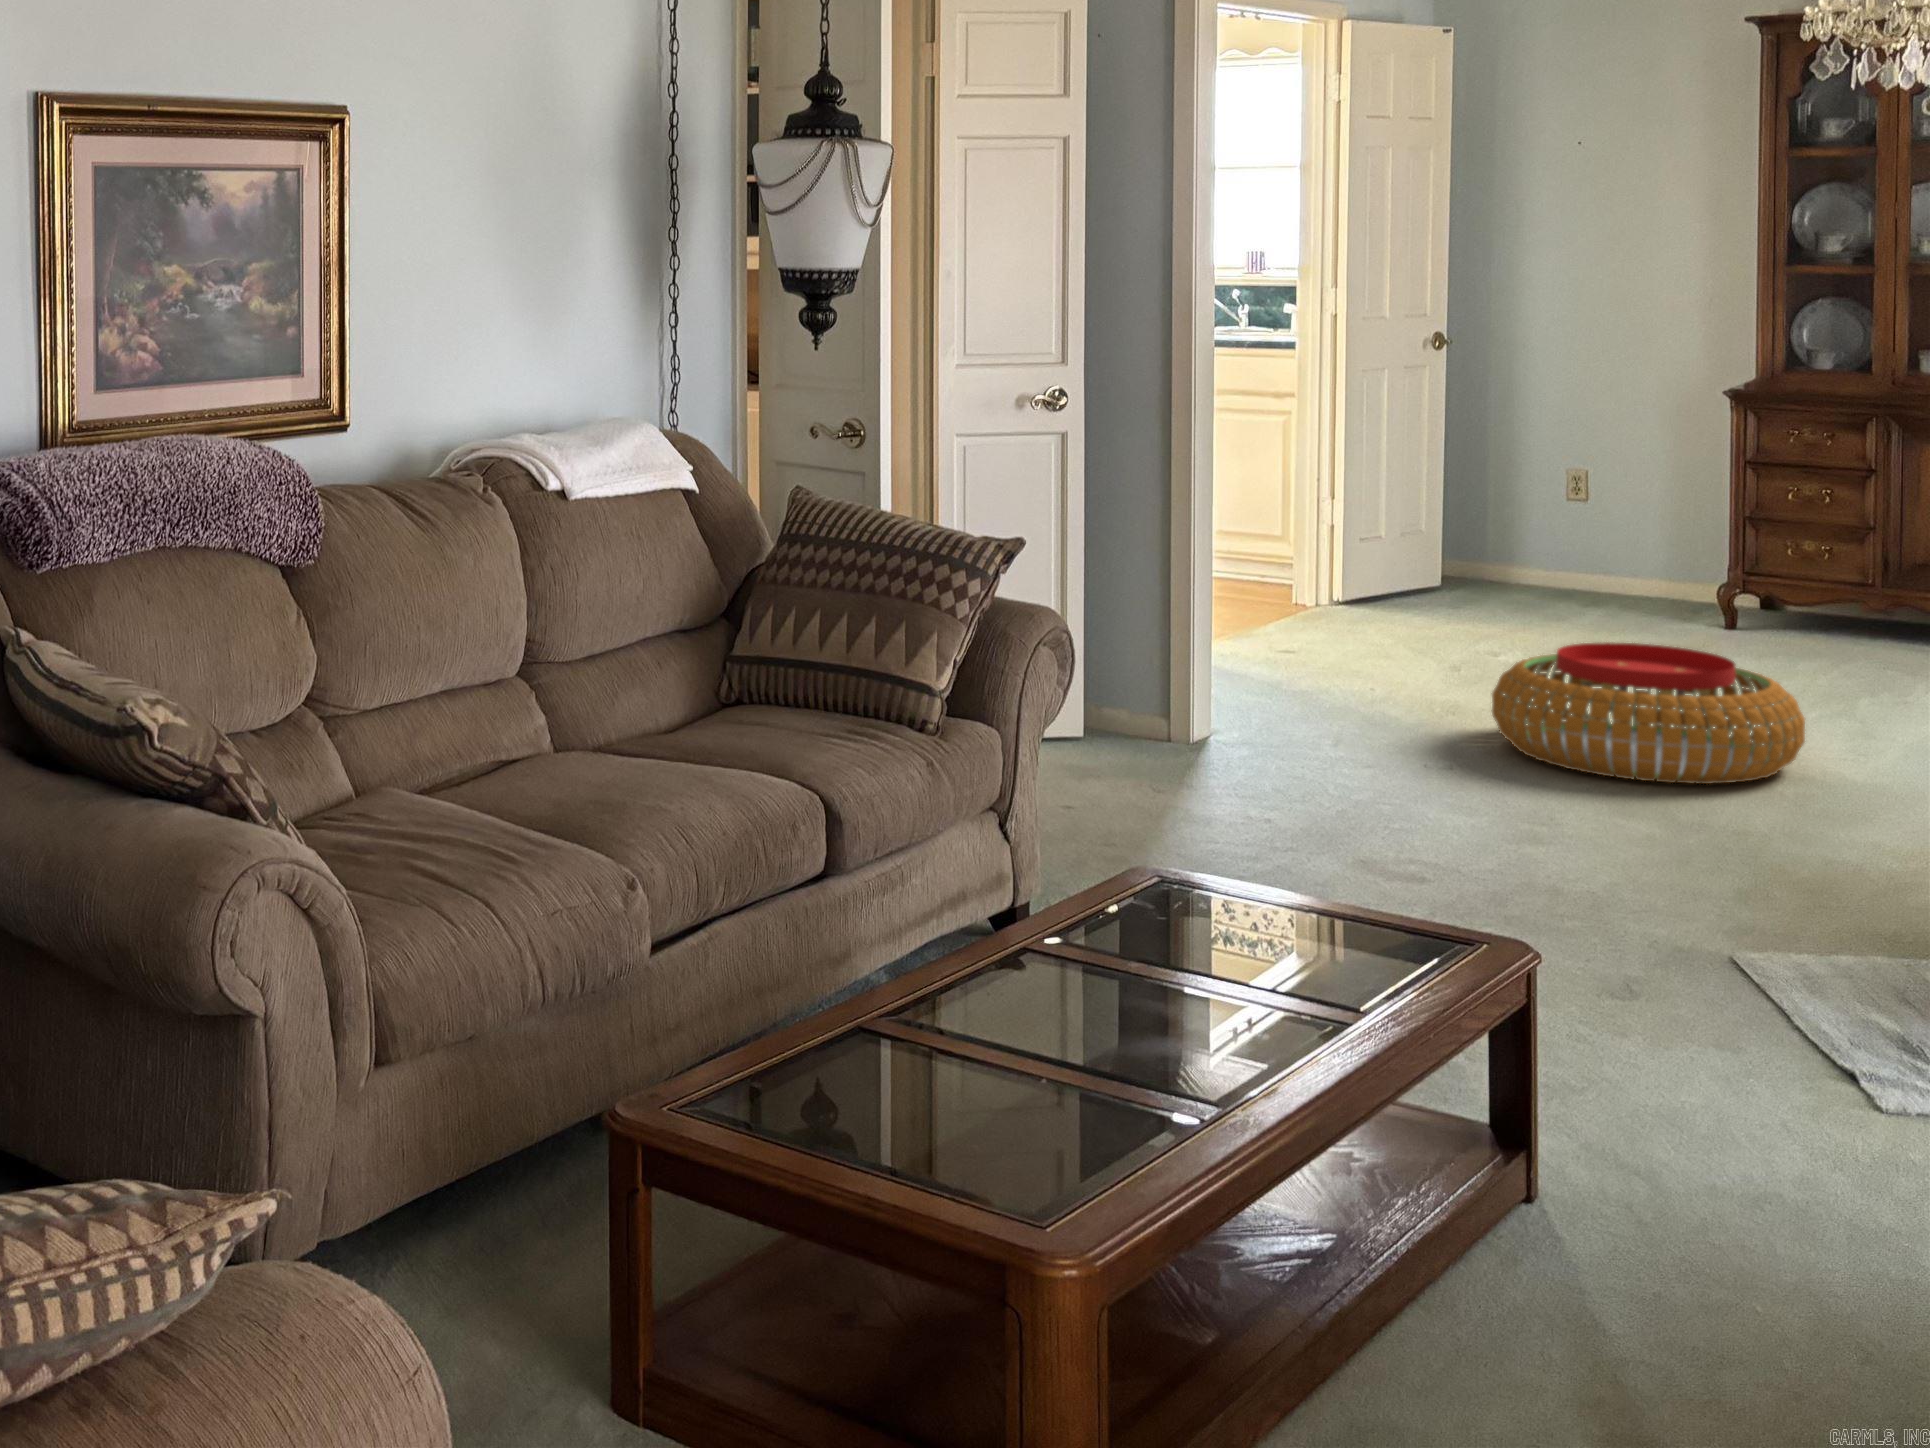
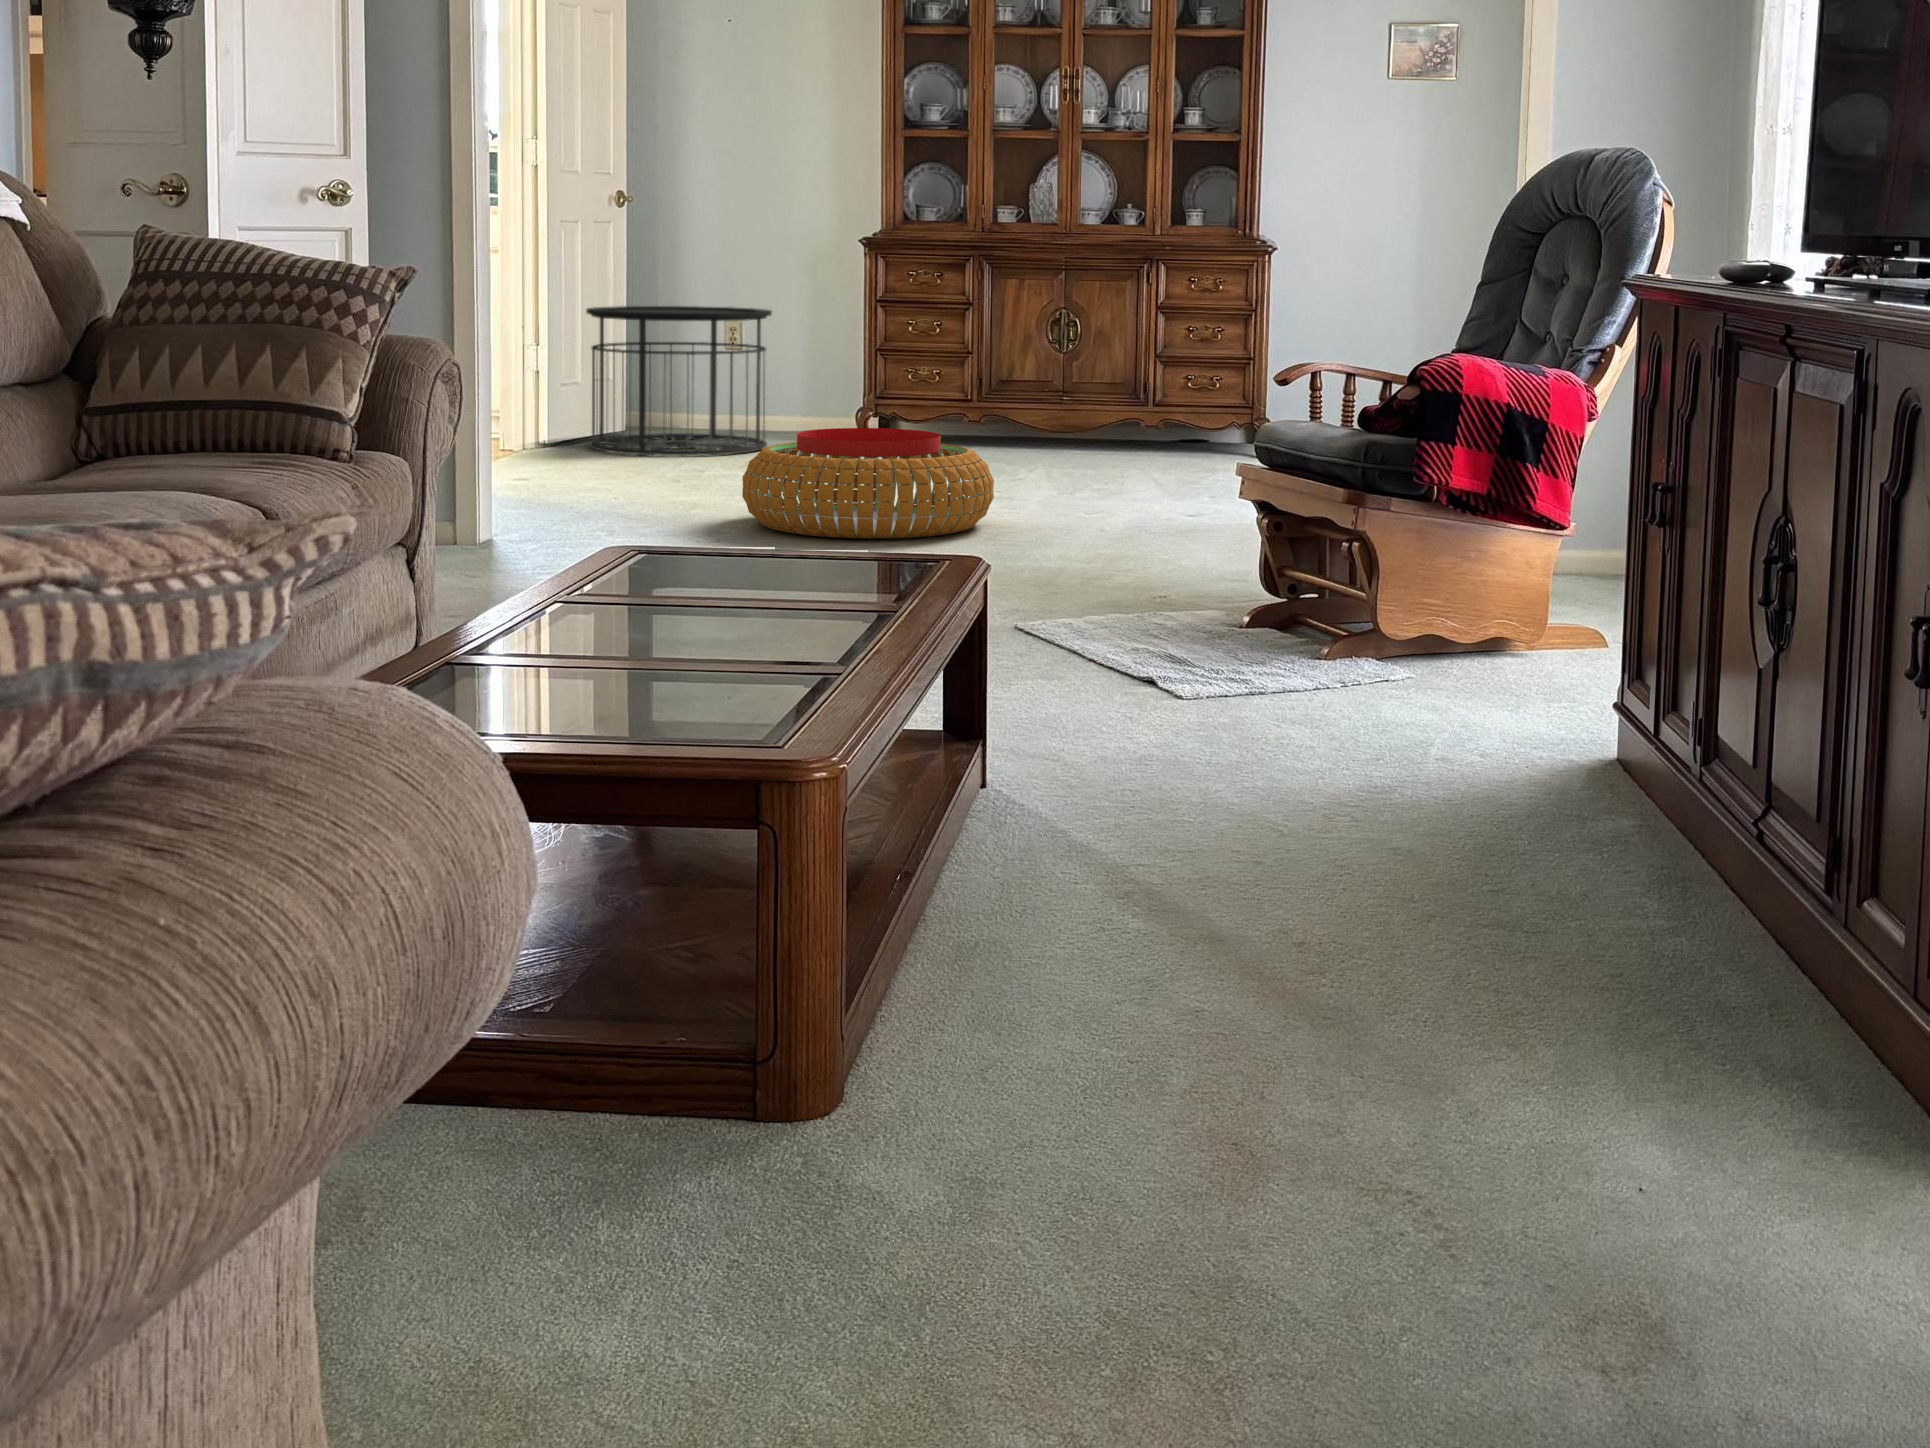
side table: none [1393,453,1609,625] -> present [586,306,772,456]

